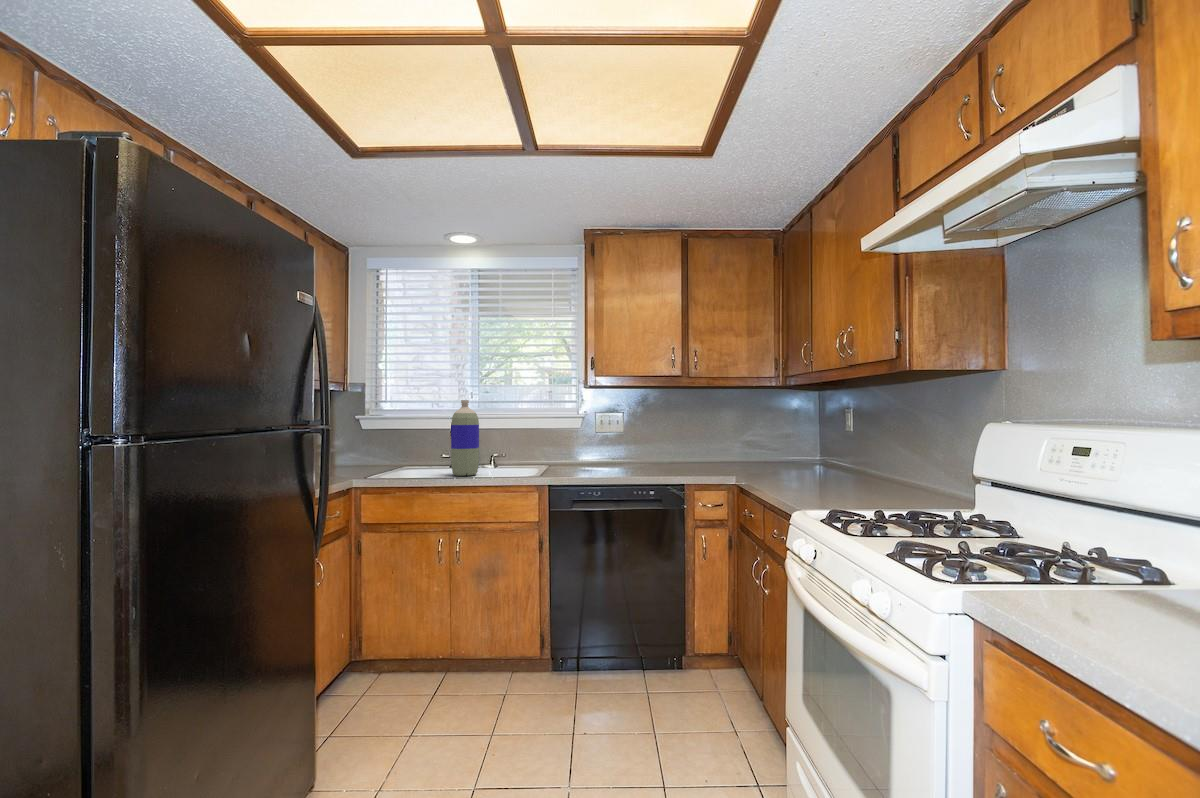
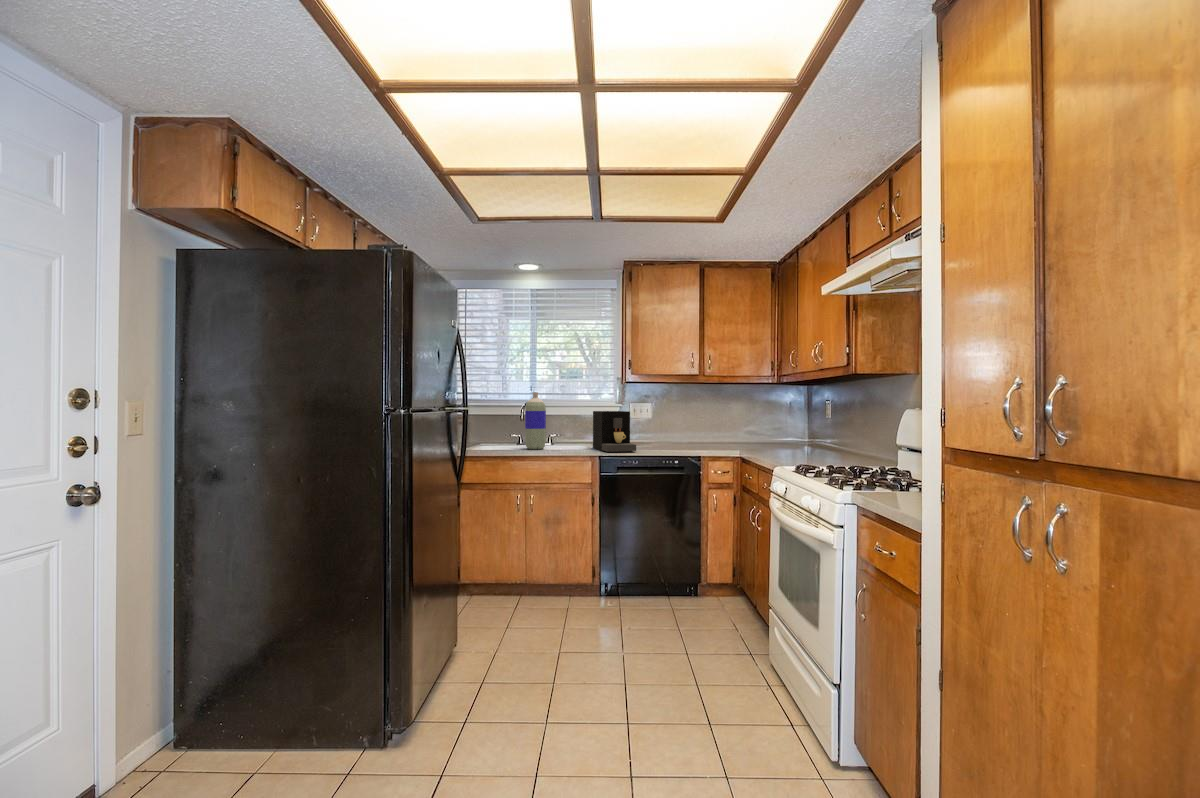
coffee maker: none [543,424,597,480] -> present [593,411,636,452]

